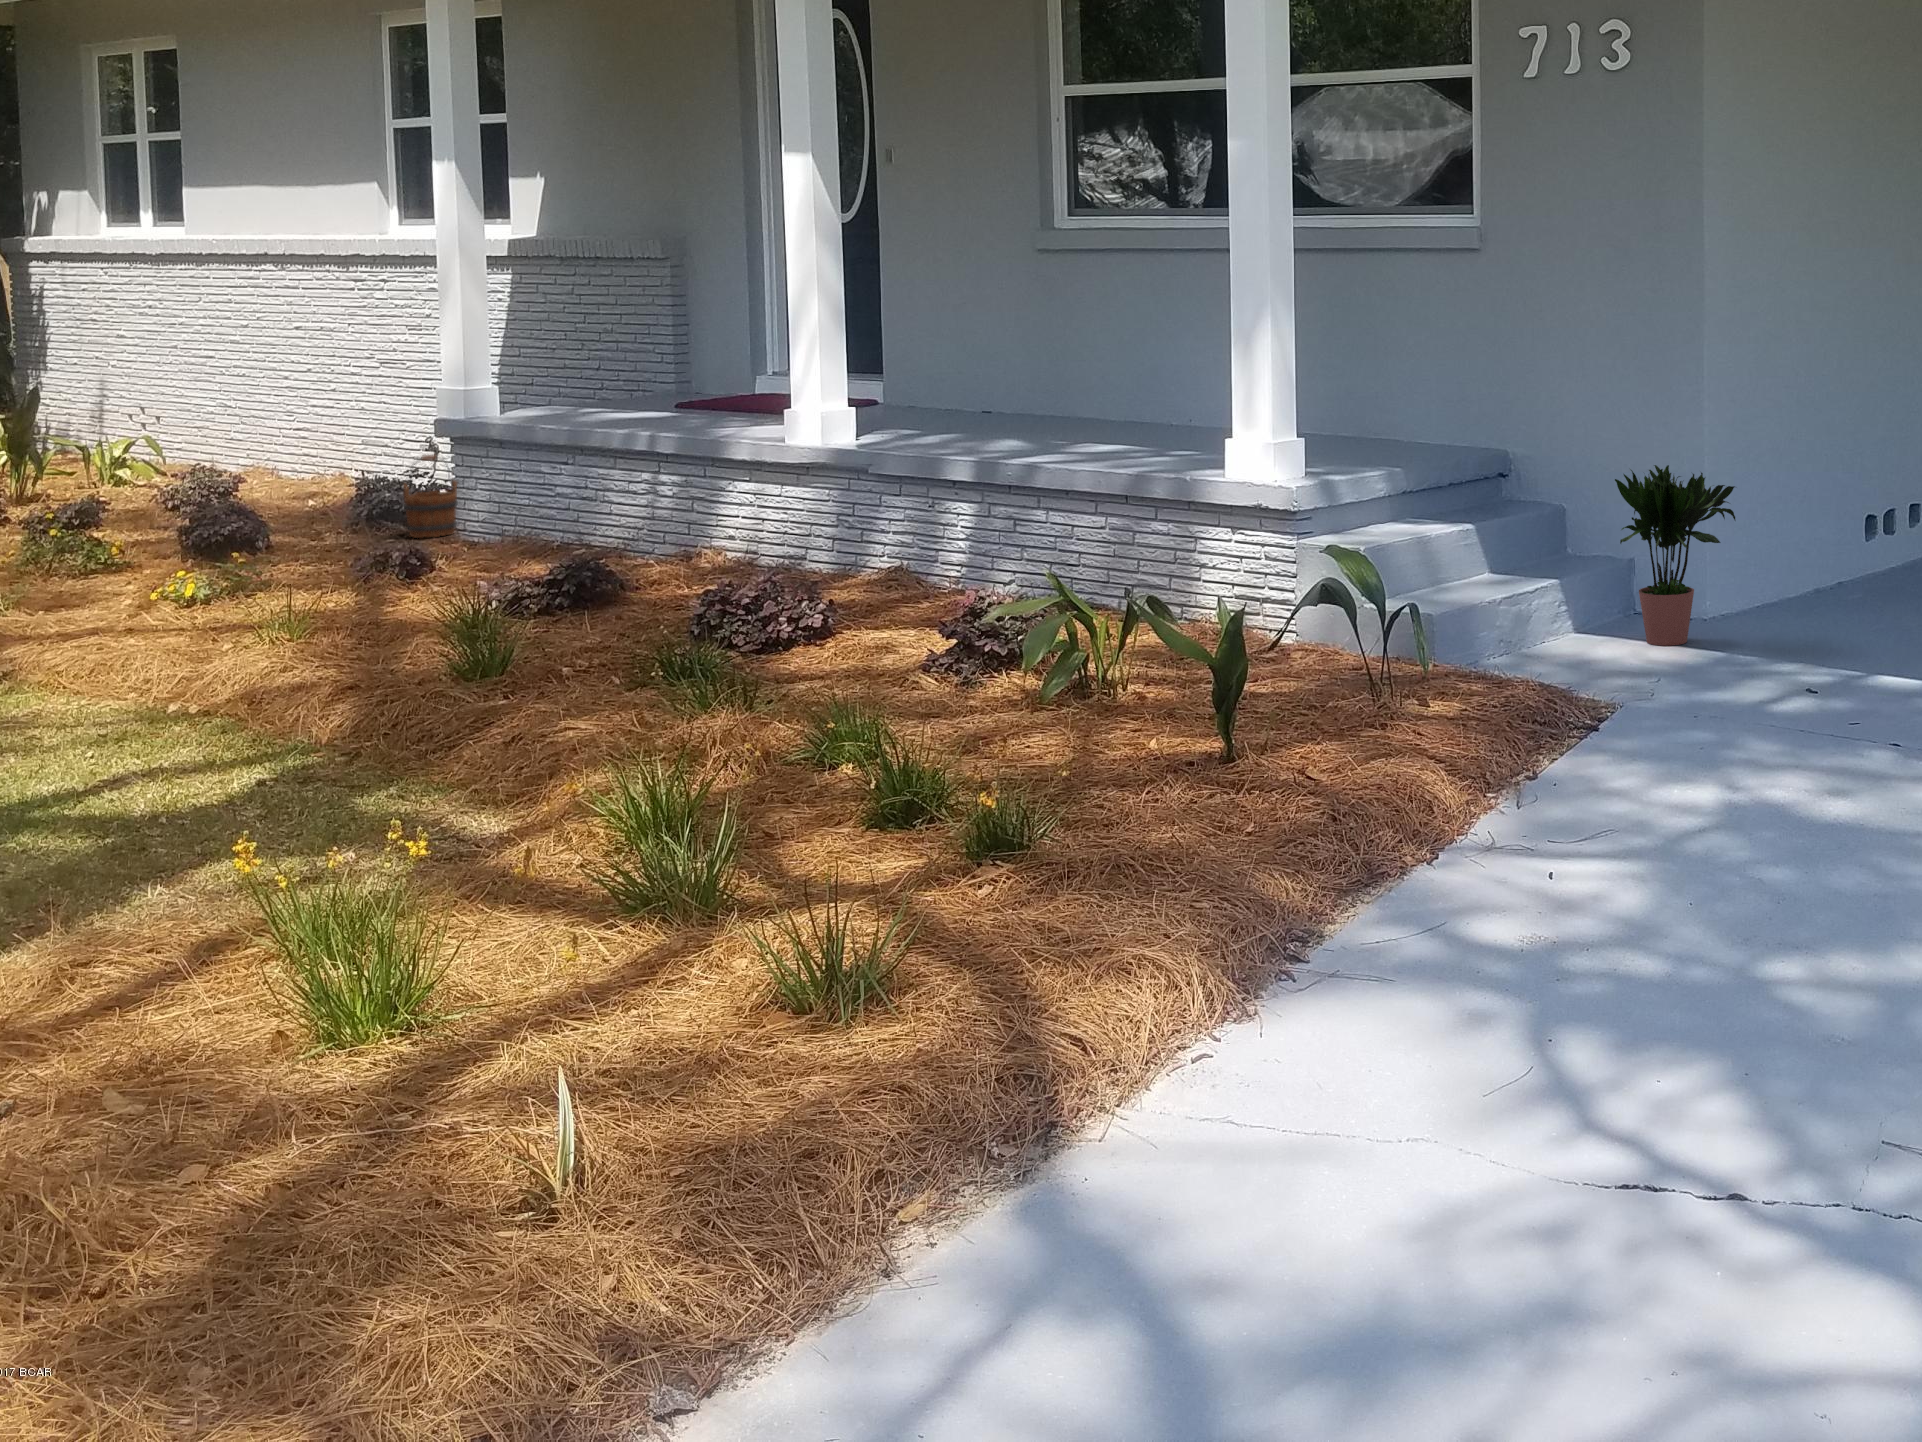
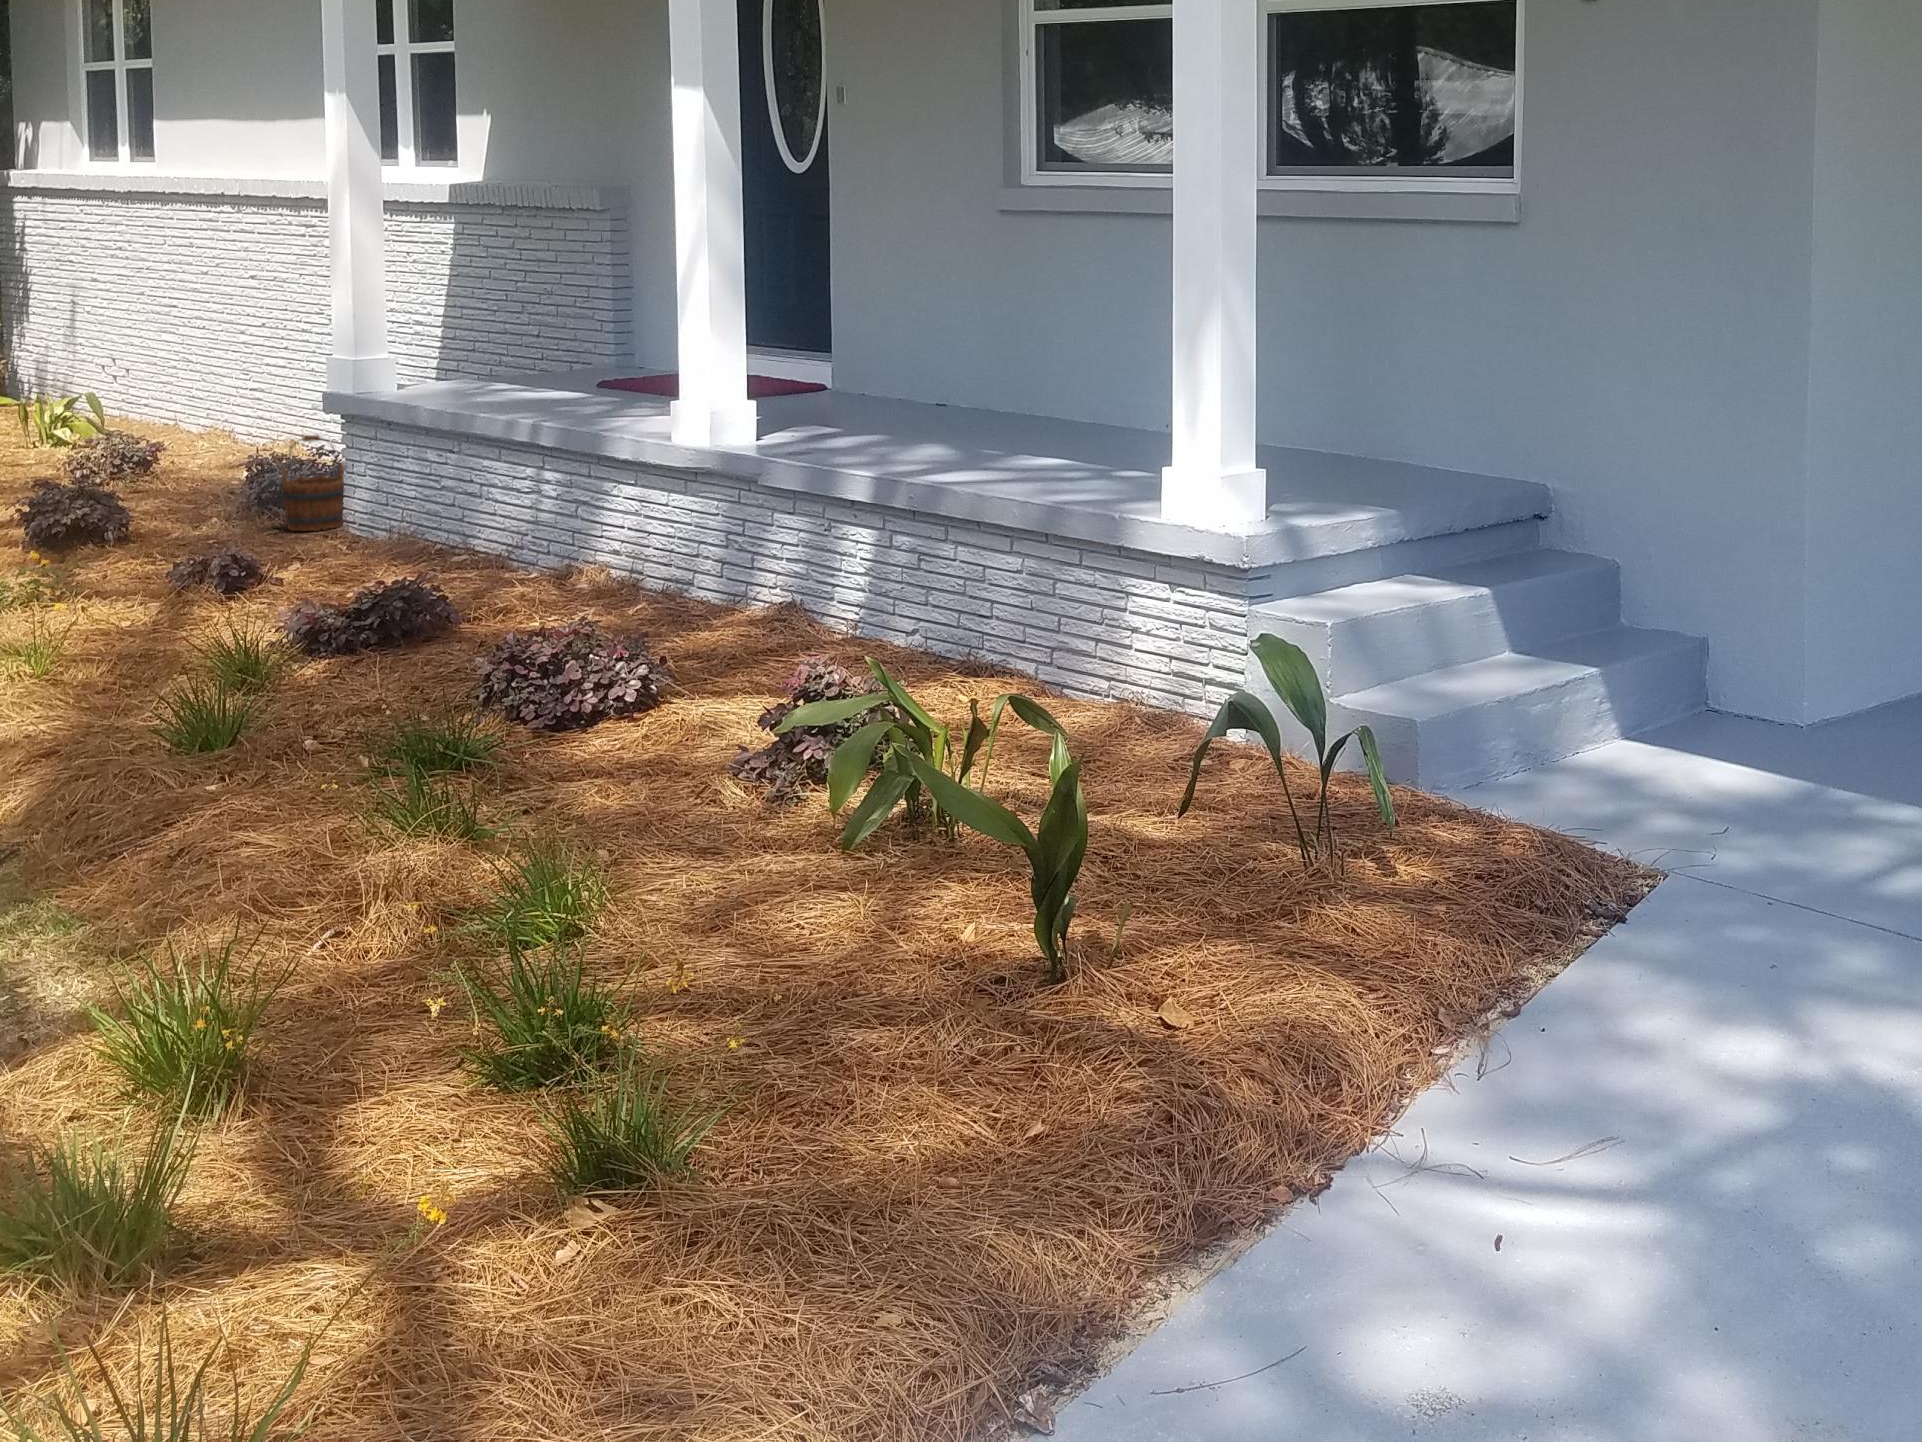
potted plant: present [1615,465,1735,646] -> none [1678,509,1856,760]

